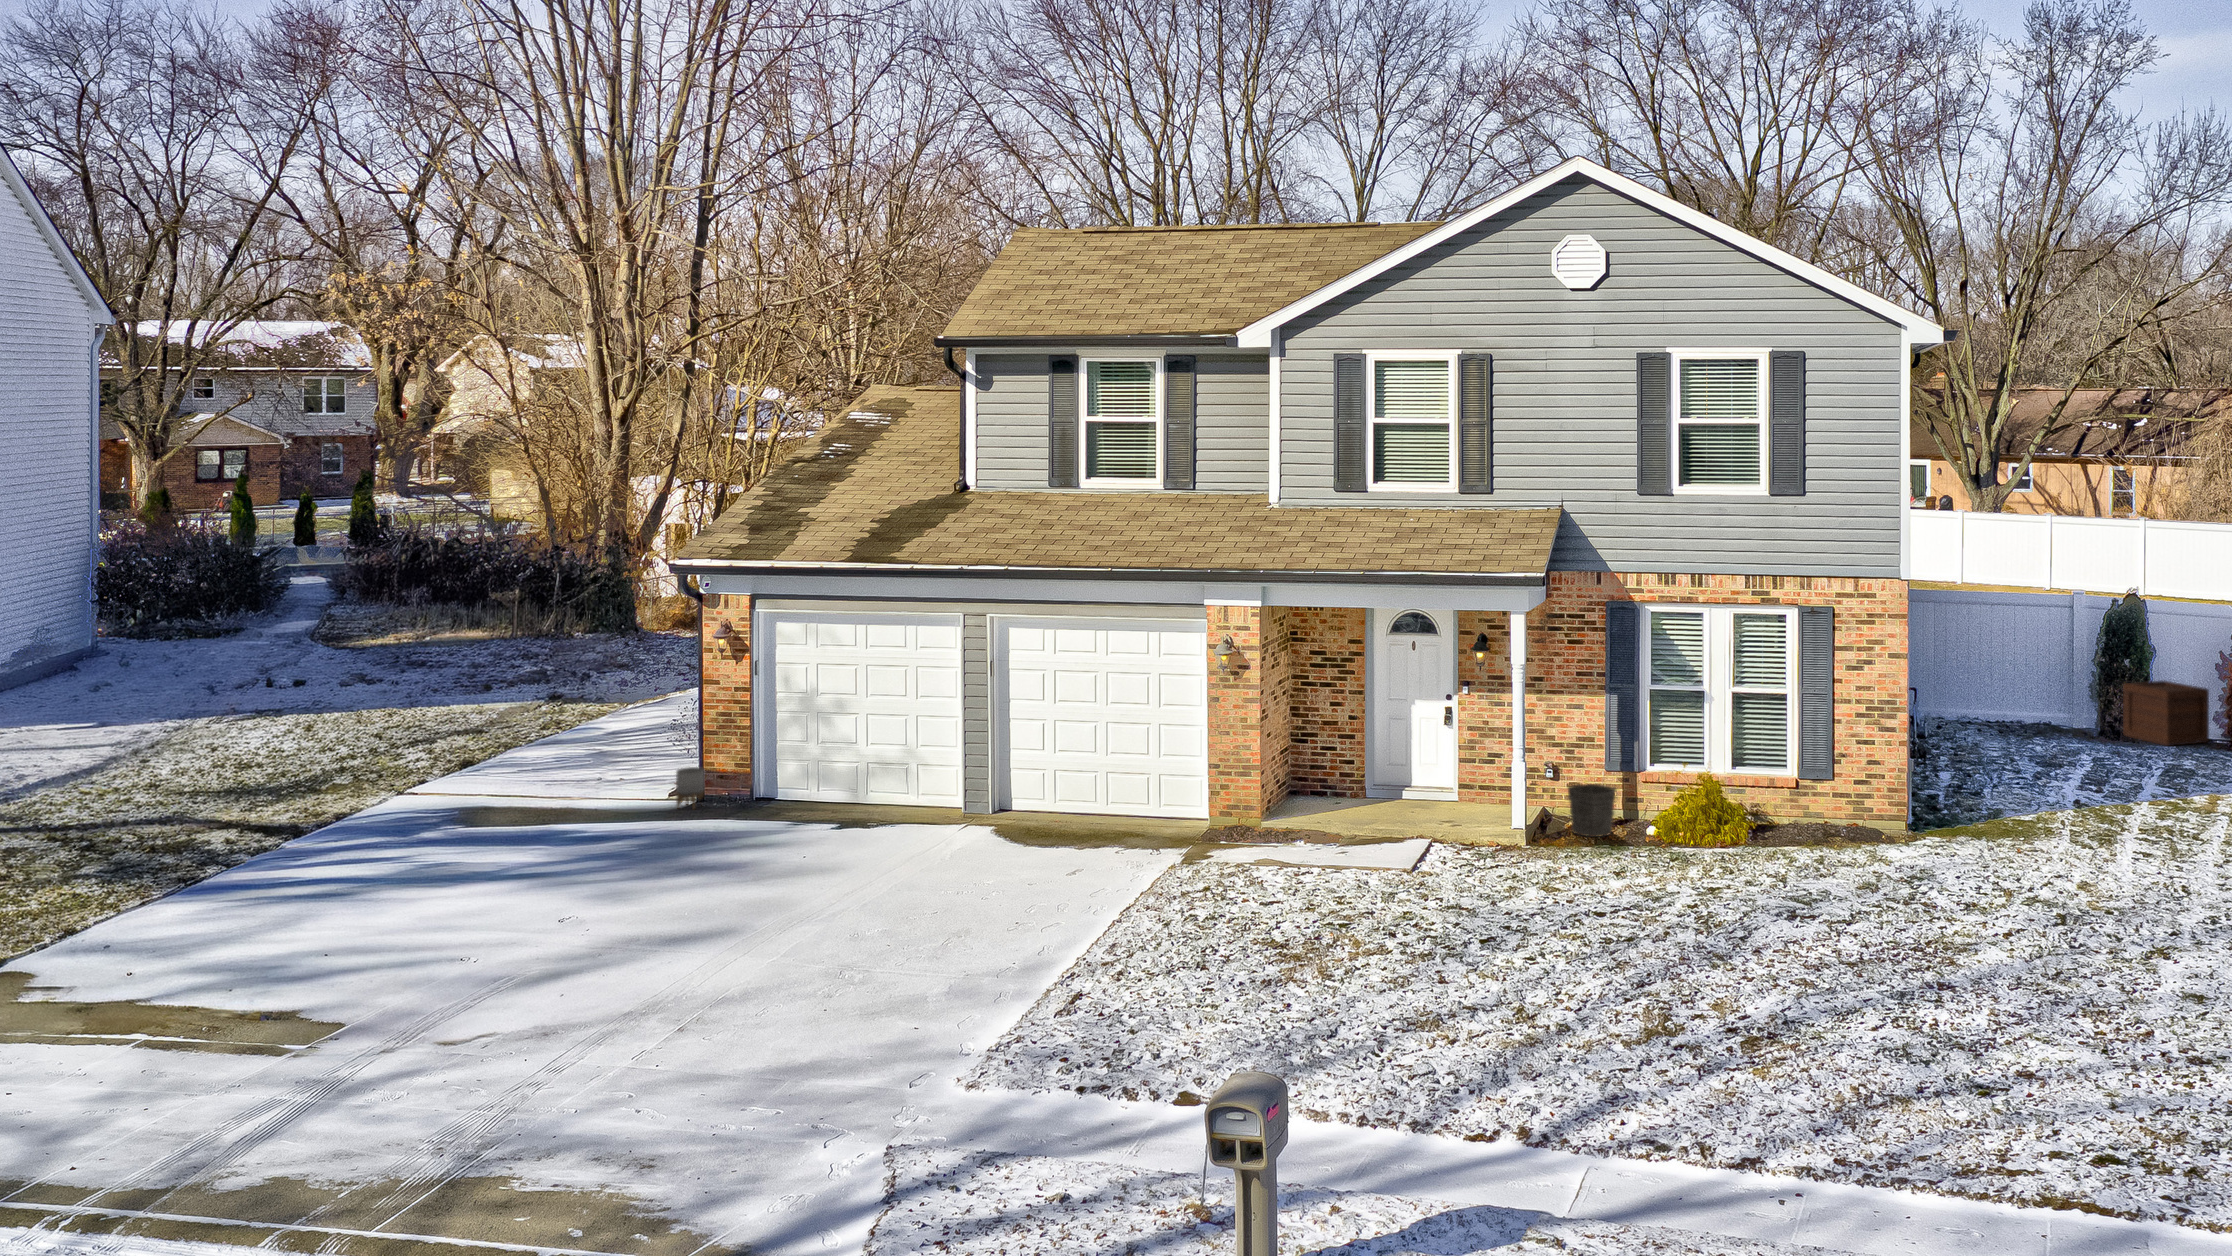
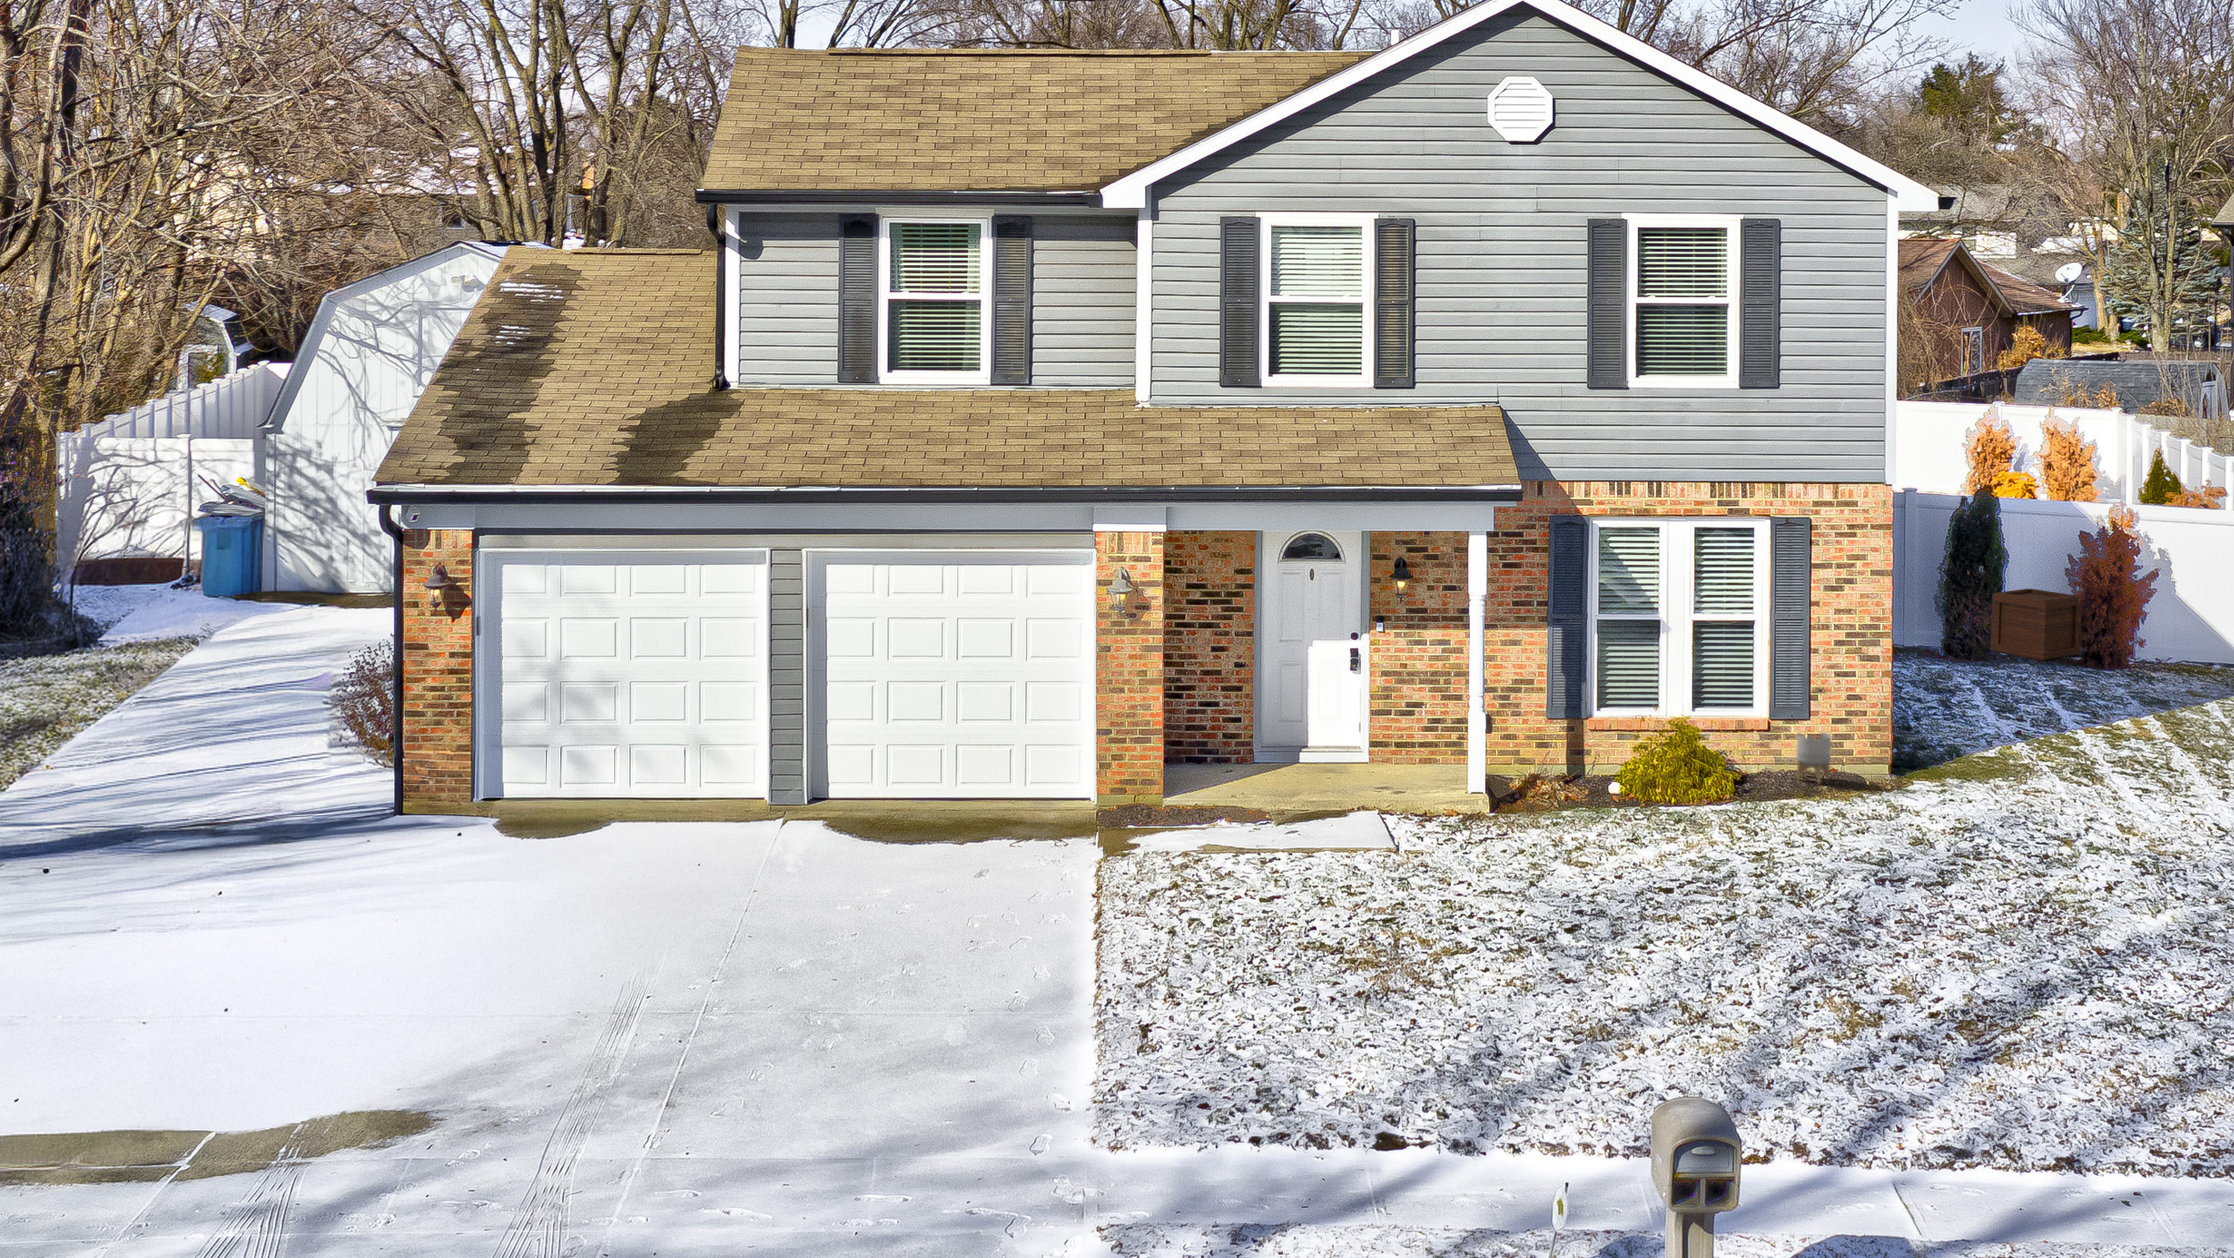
planter: present [676,767,705,809] -> present [1796,733,1831,783]
bucket: present [1568,784,1618,837] -> none [1516,733,1578,795]

